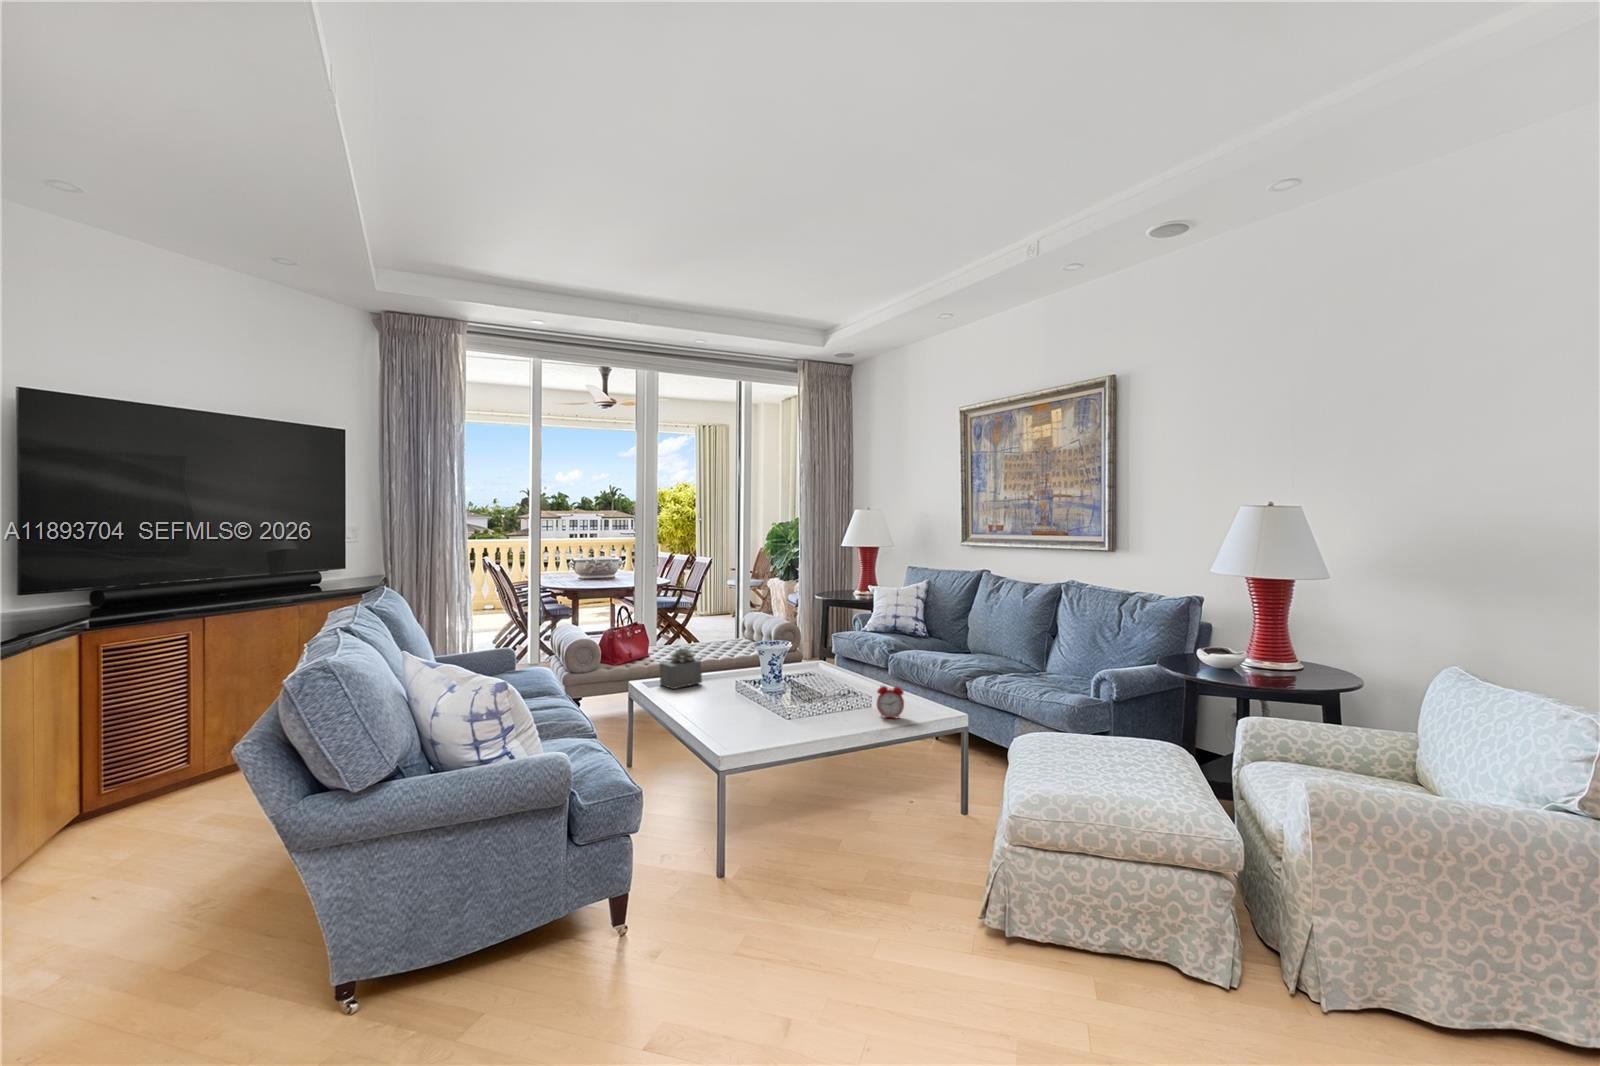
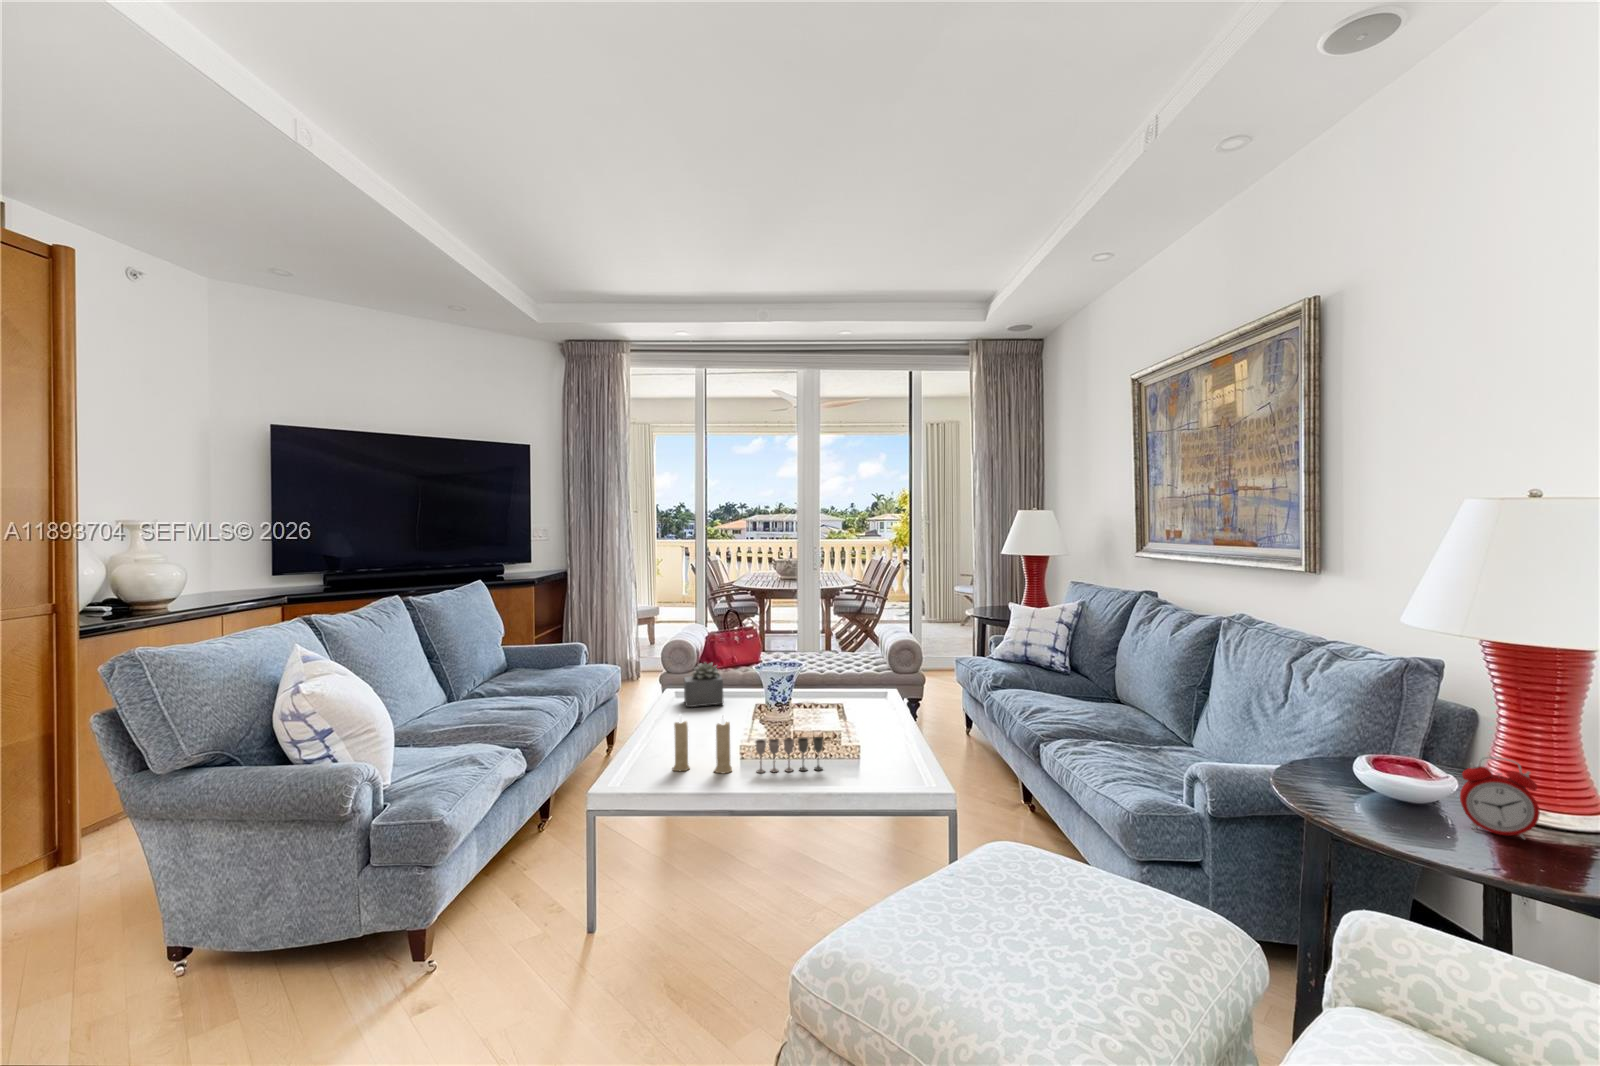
candle: none [748,678,798,733] -> present [673,715,732,773]
alarm clock: present [877,681,904,718] -> present [1460,756,1540,839]
wine glass: none [815,691,861,724] -> present [756,737,823,773]

